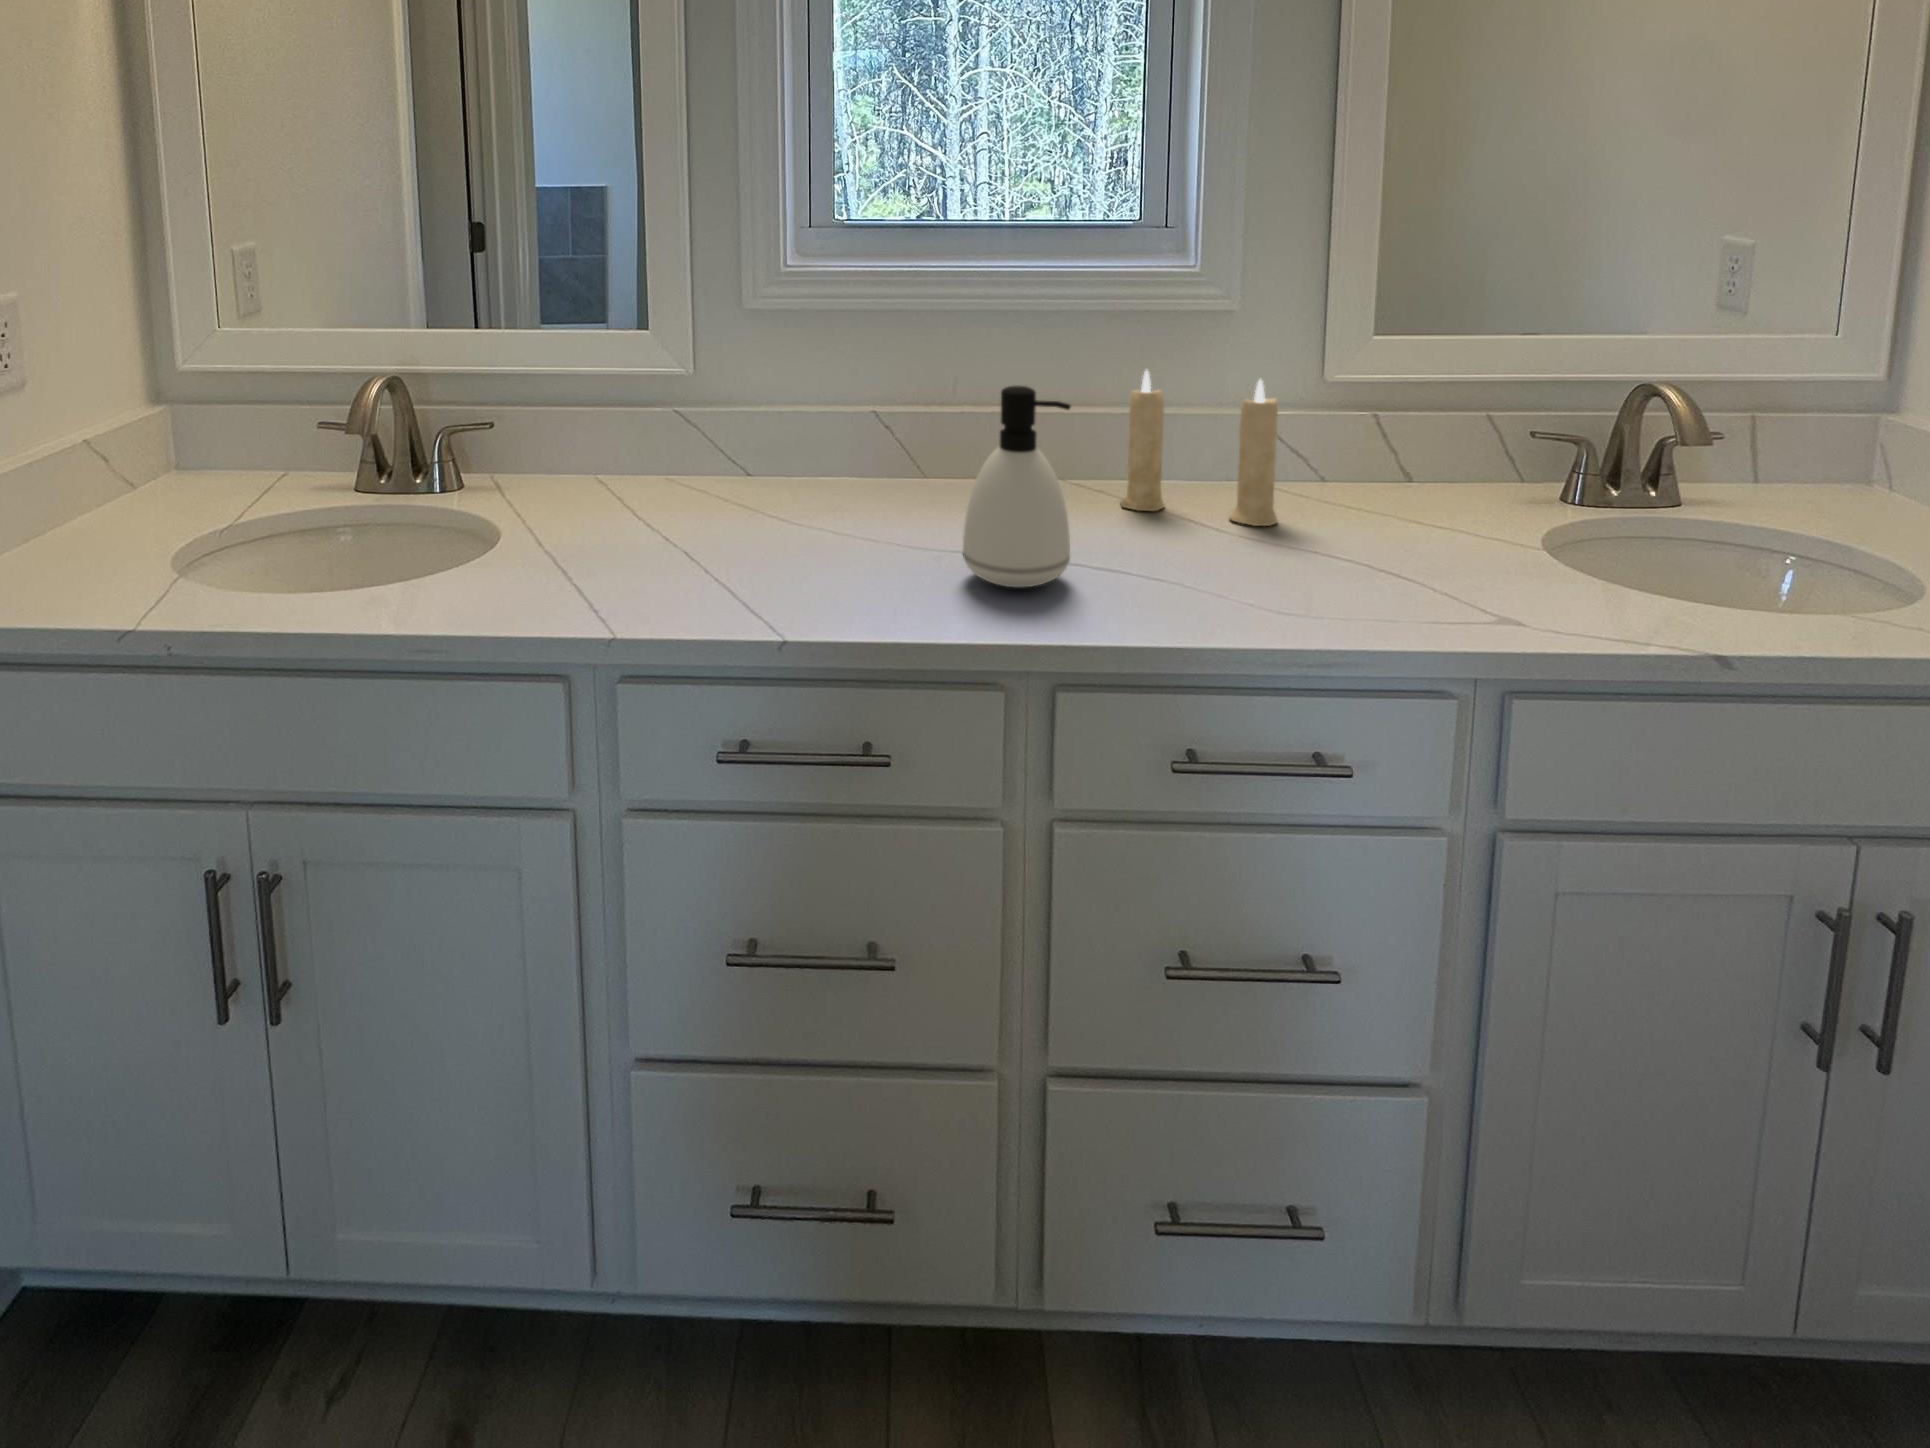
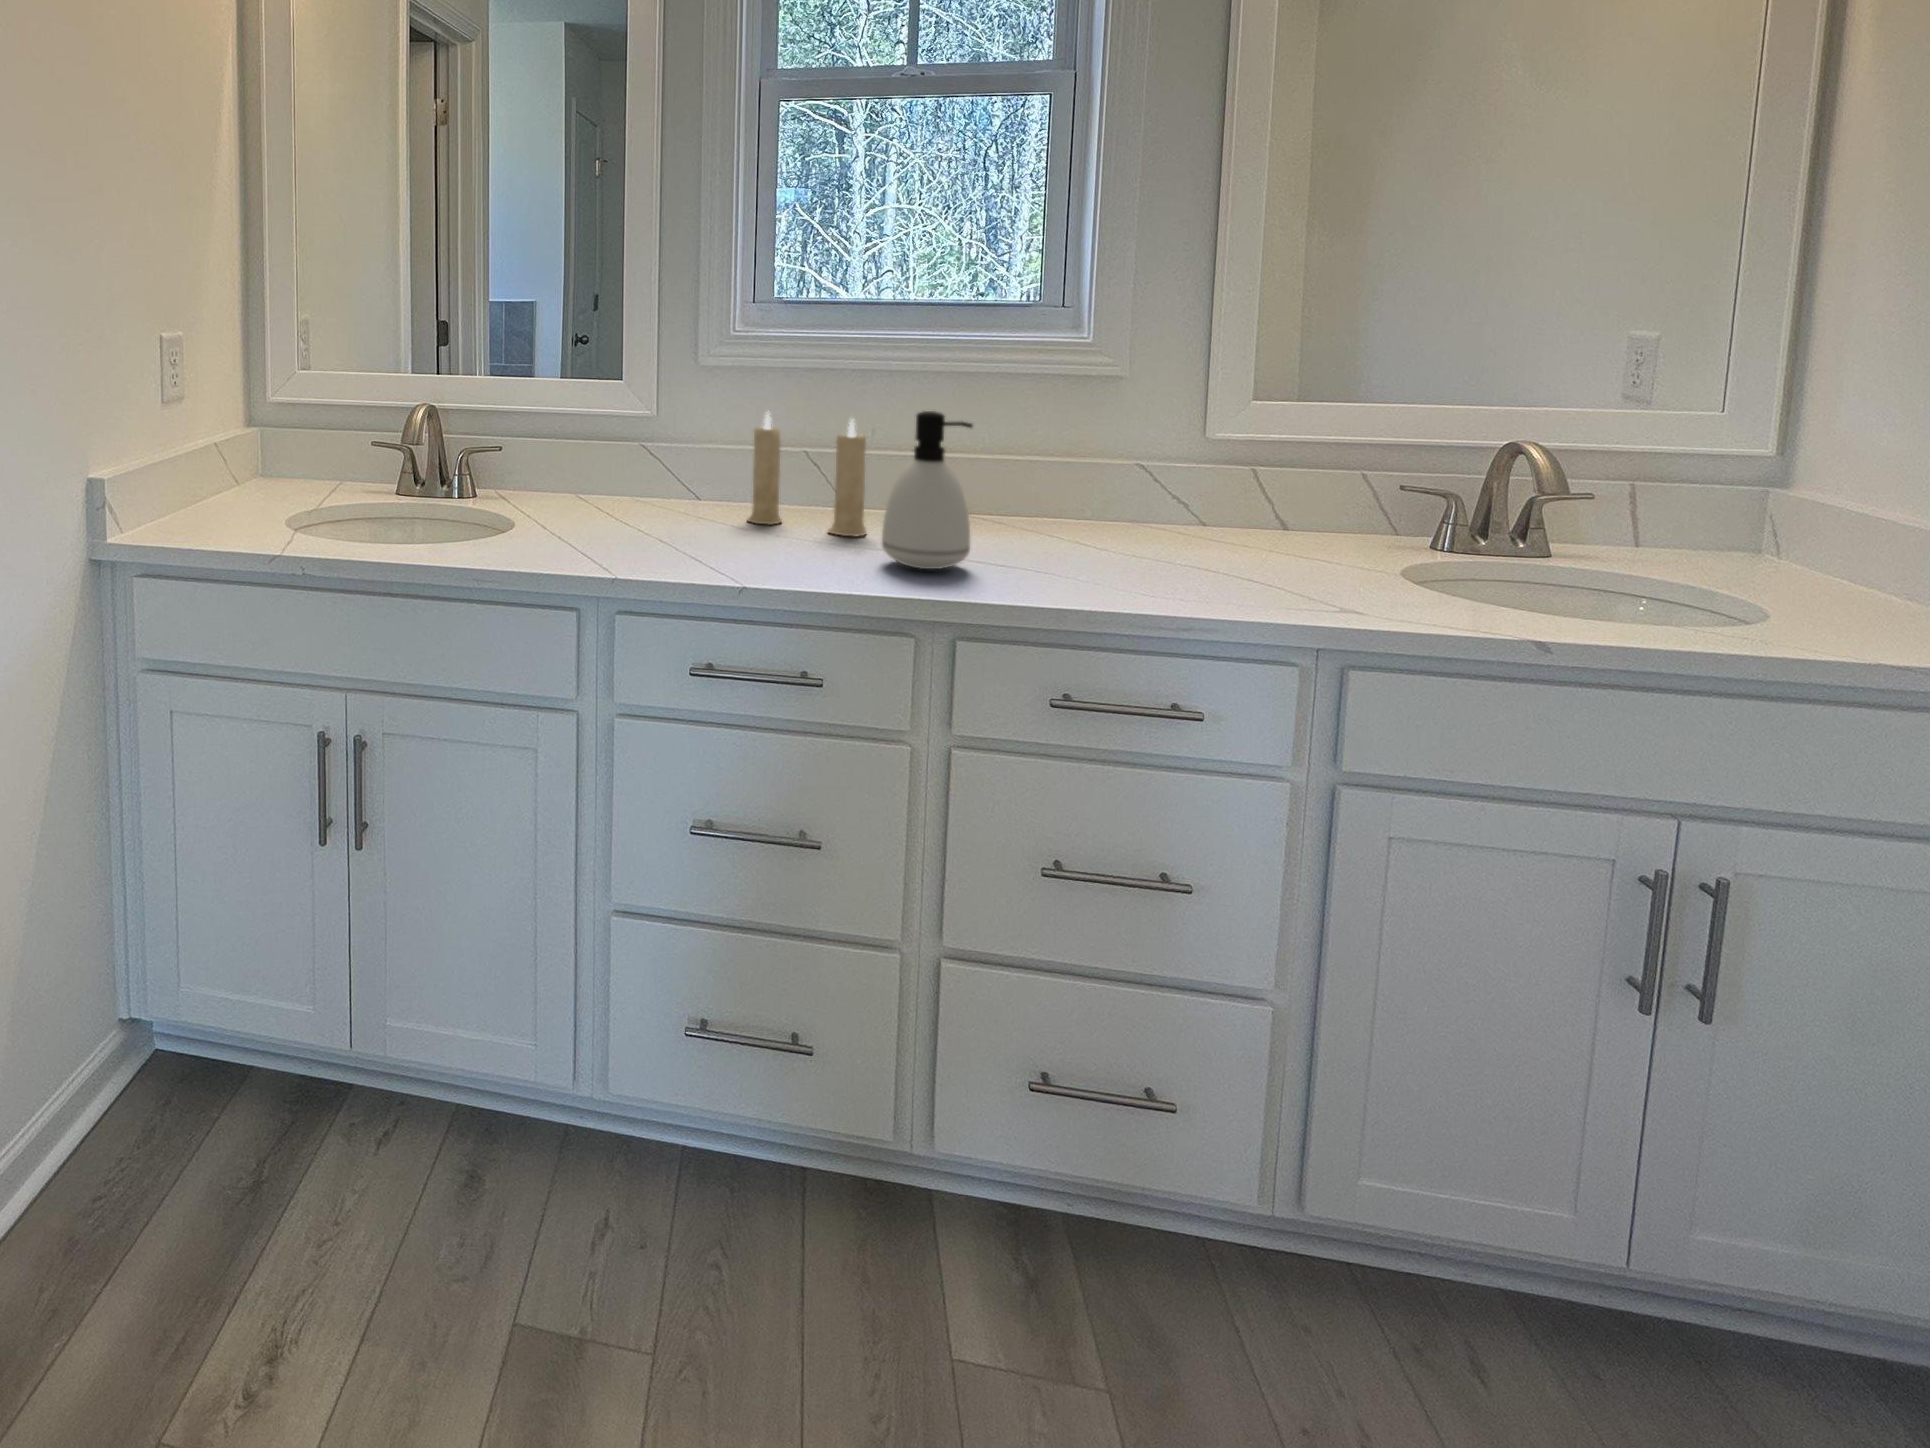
candle: present [1121,370,1278,526] -> present [748,413,866,537]

